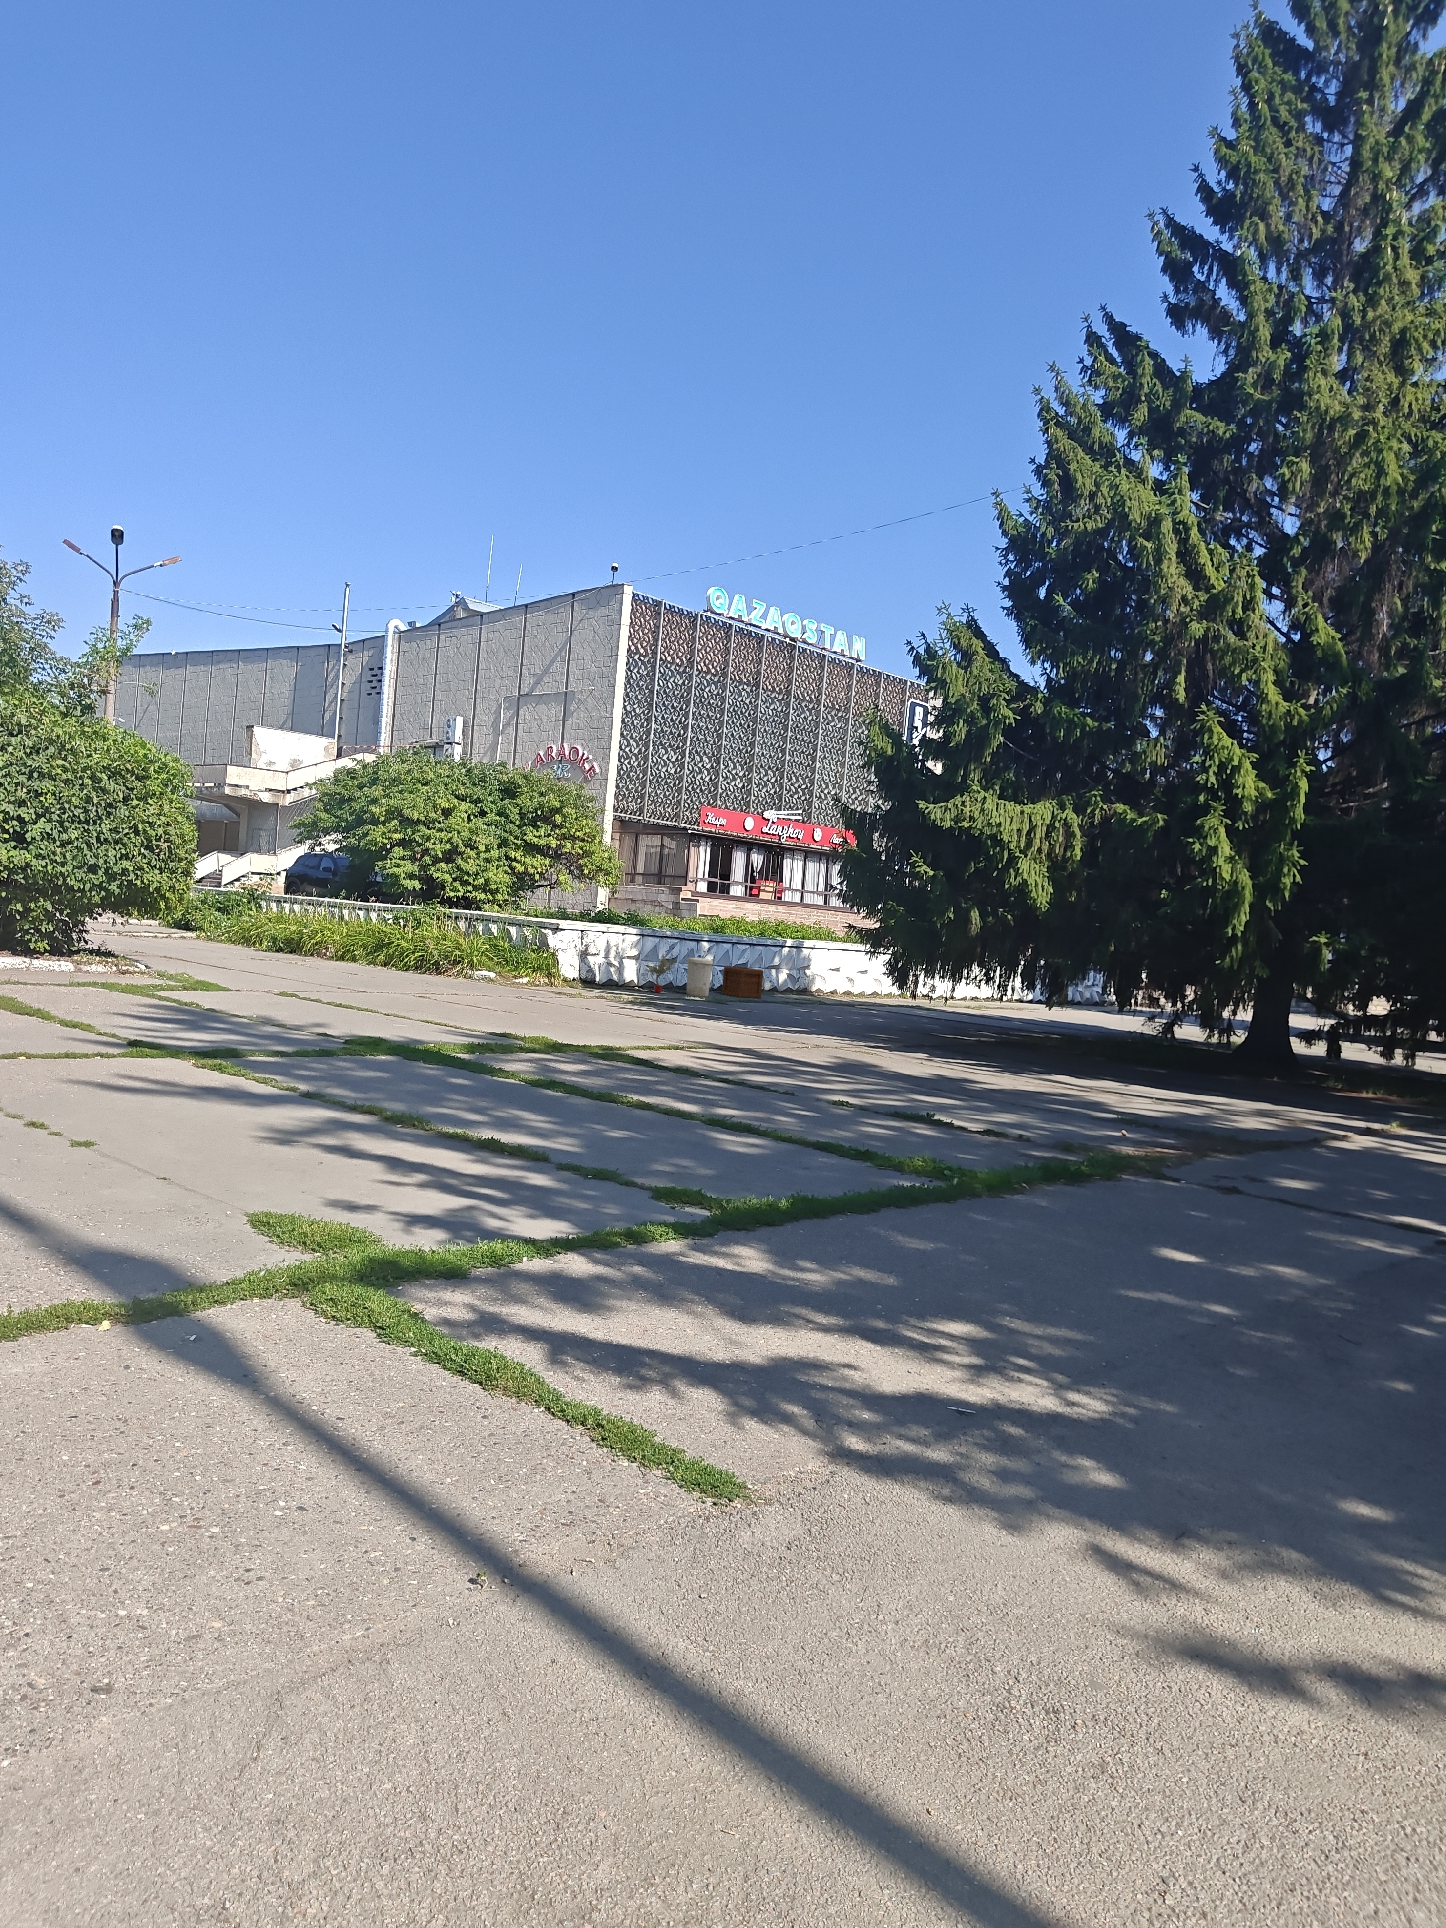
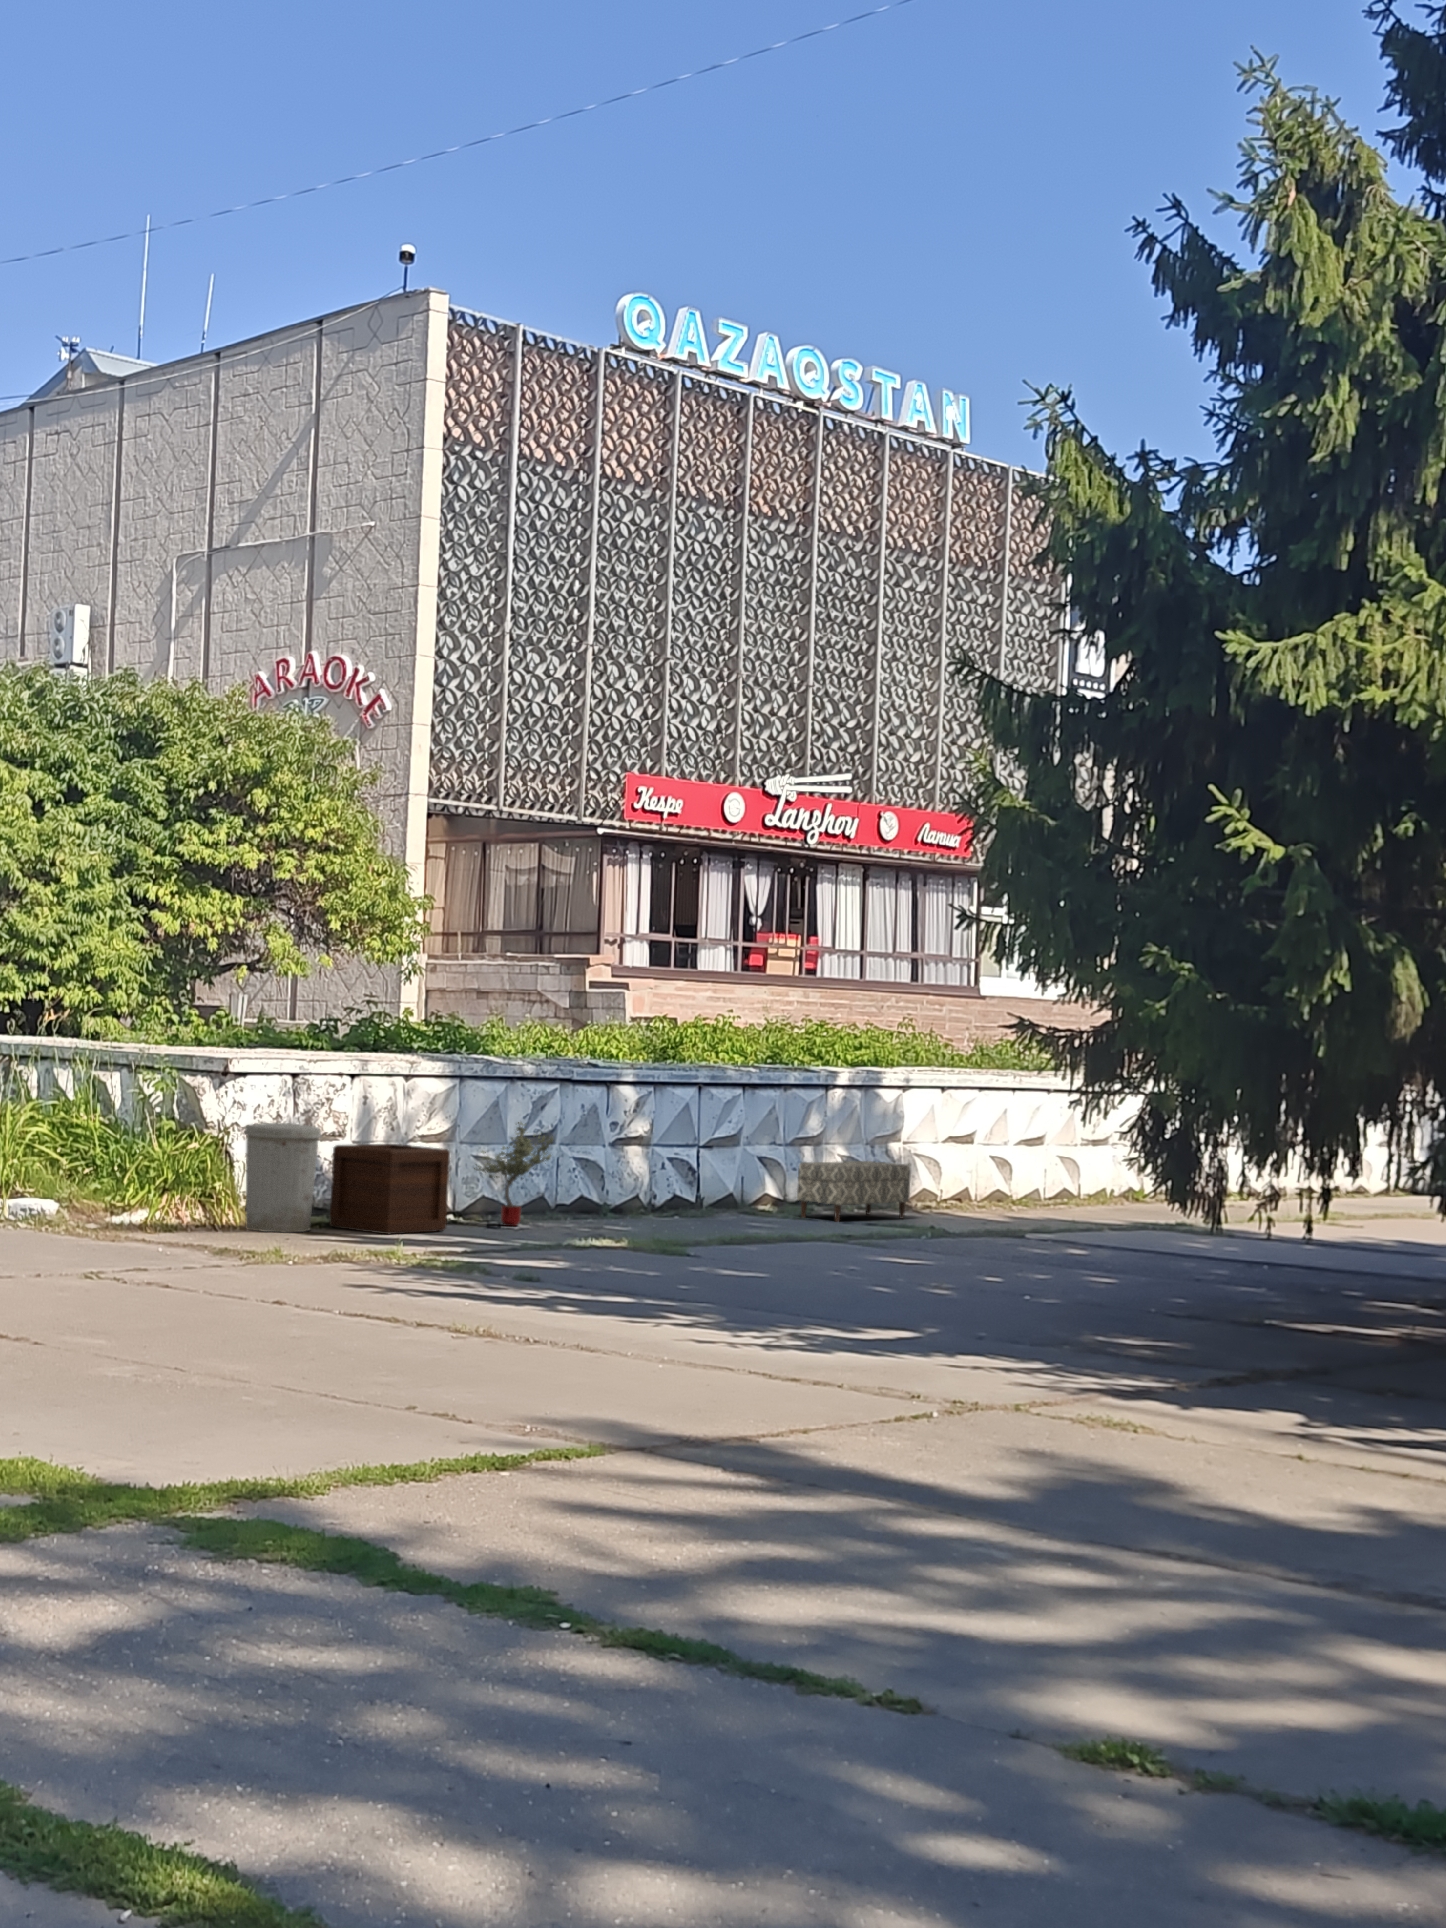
trash can: present [686,958,713,996] -> present [244,1123,321,1232]
wooden crate: present [722,966,763,998] -> present [329,1144,450,1234]
bench: none [768,975,813,999] -> present [797,1161,911,1222]

